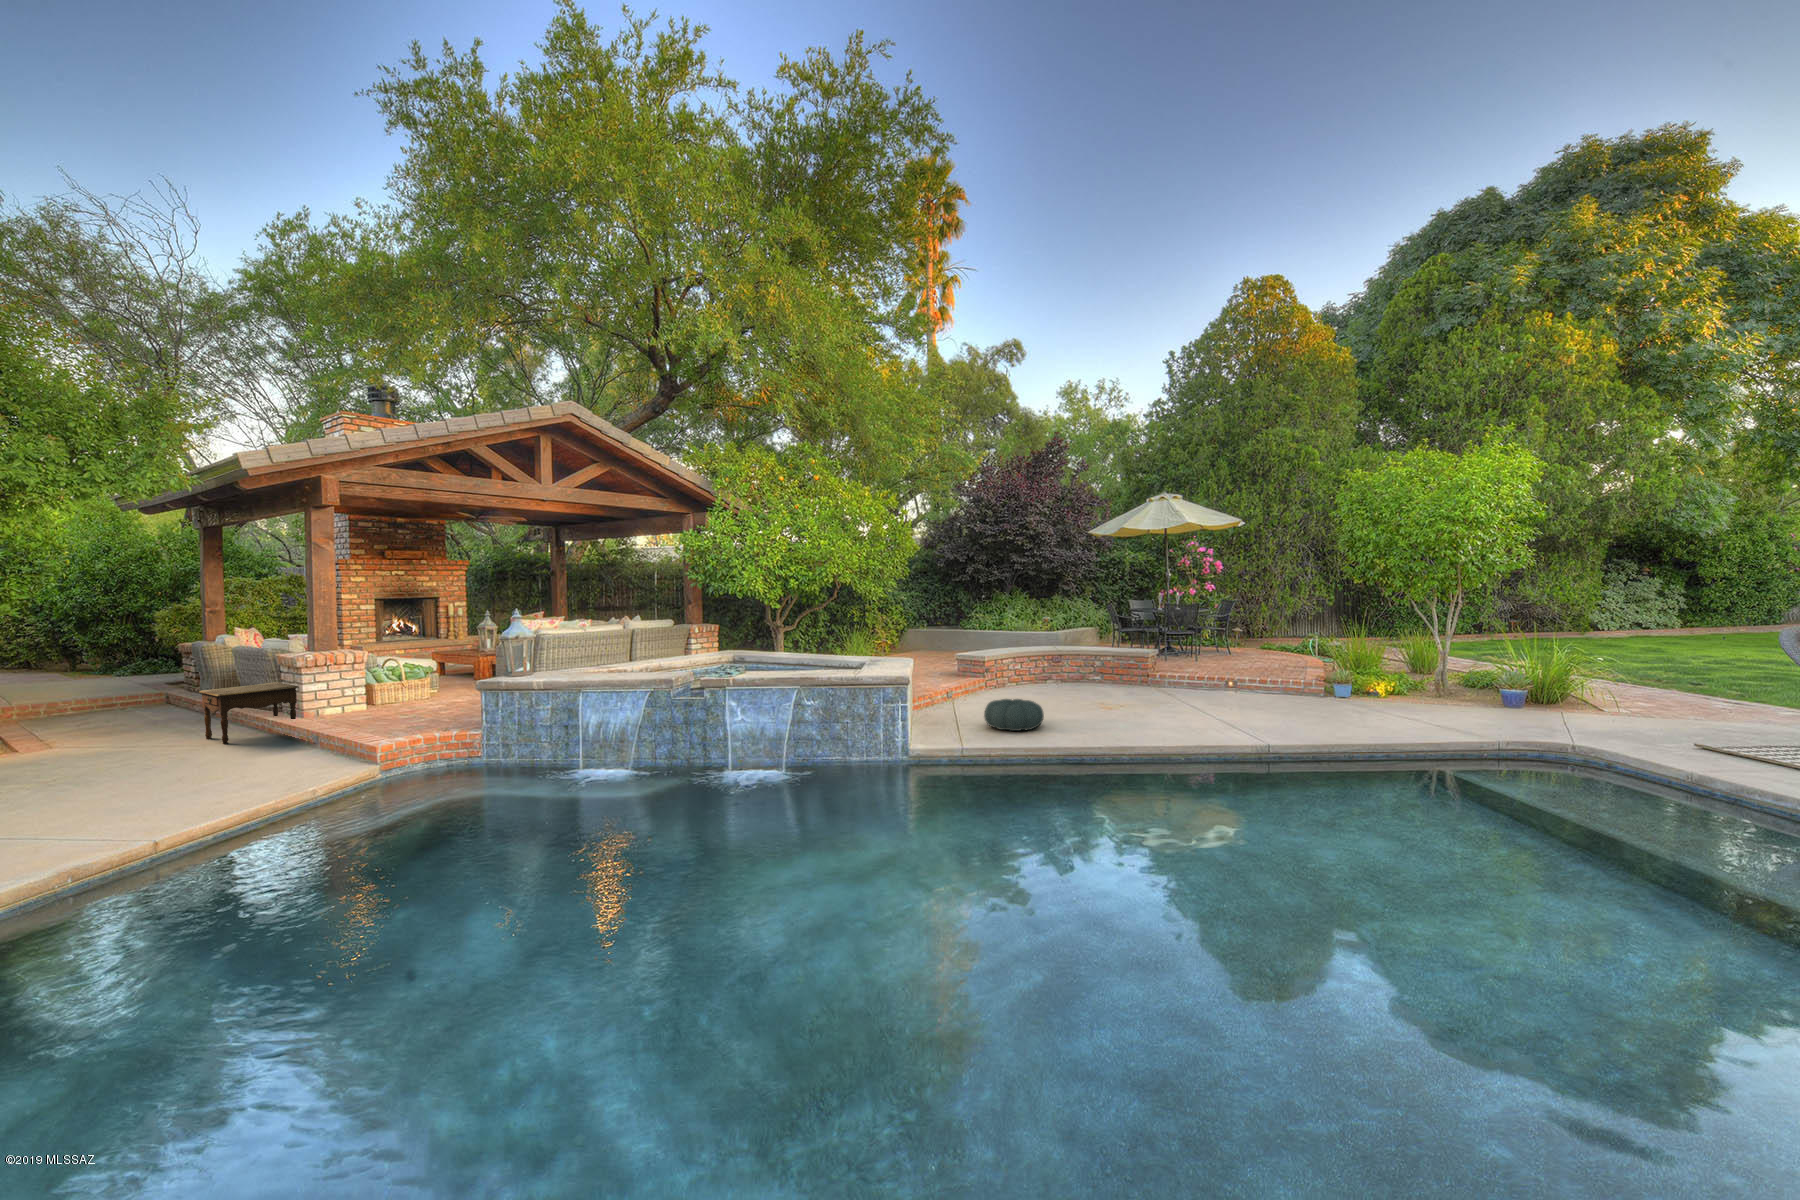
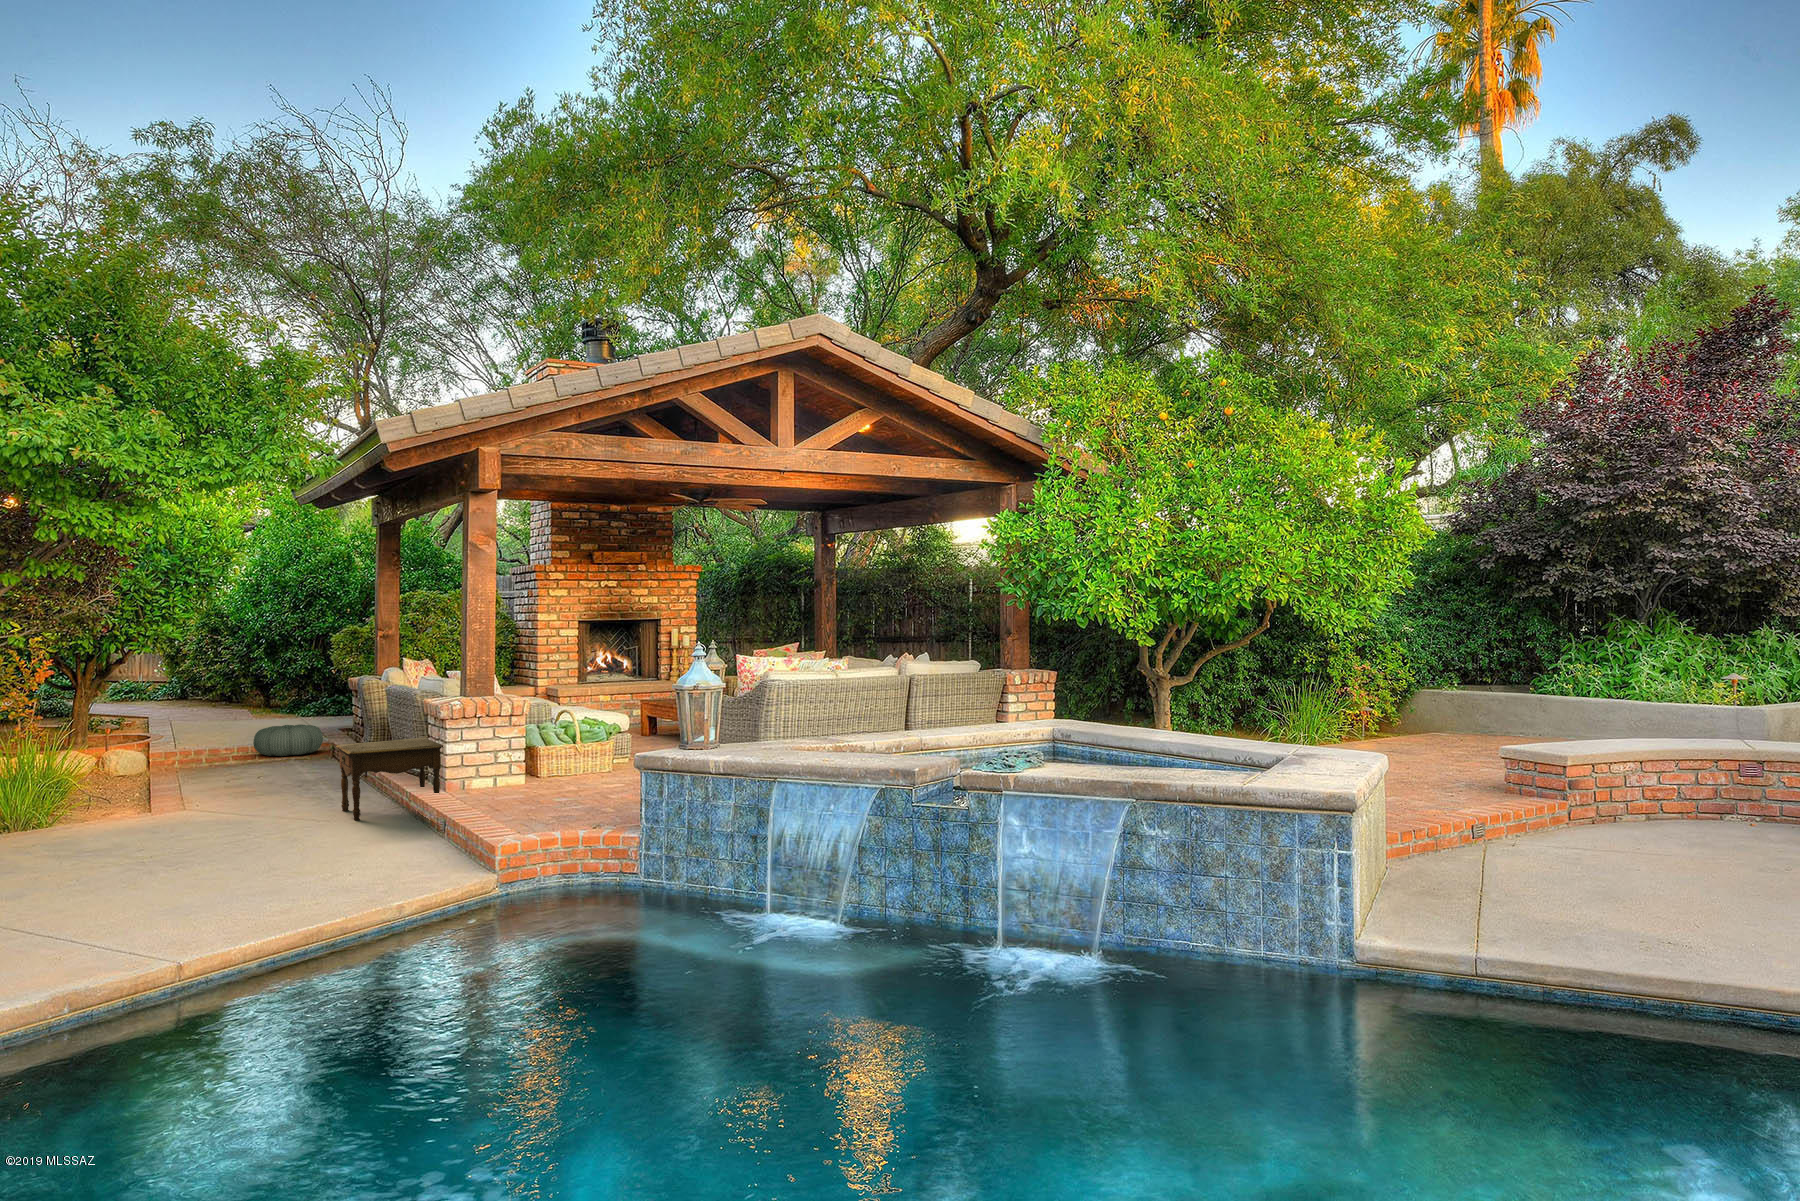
pouf: present [984,699,1044,731] -> present [253,725,323,756]

